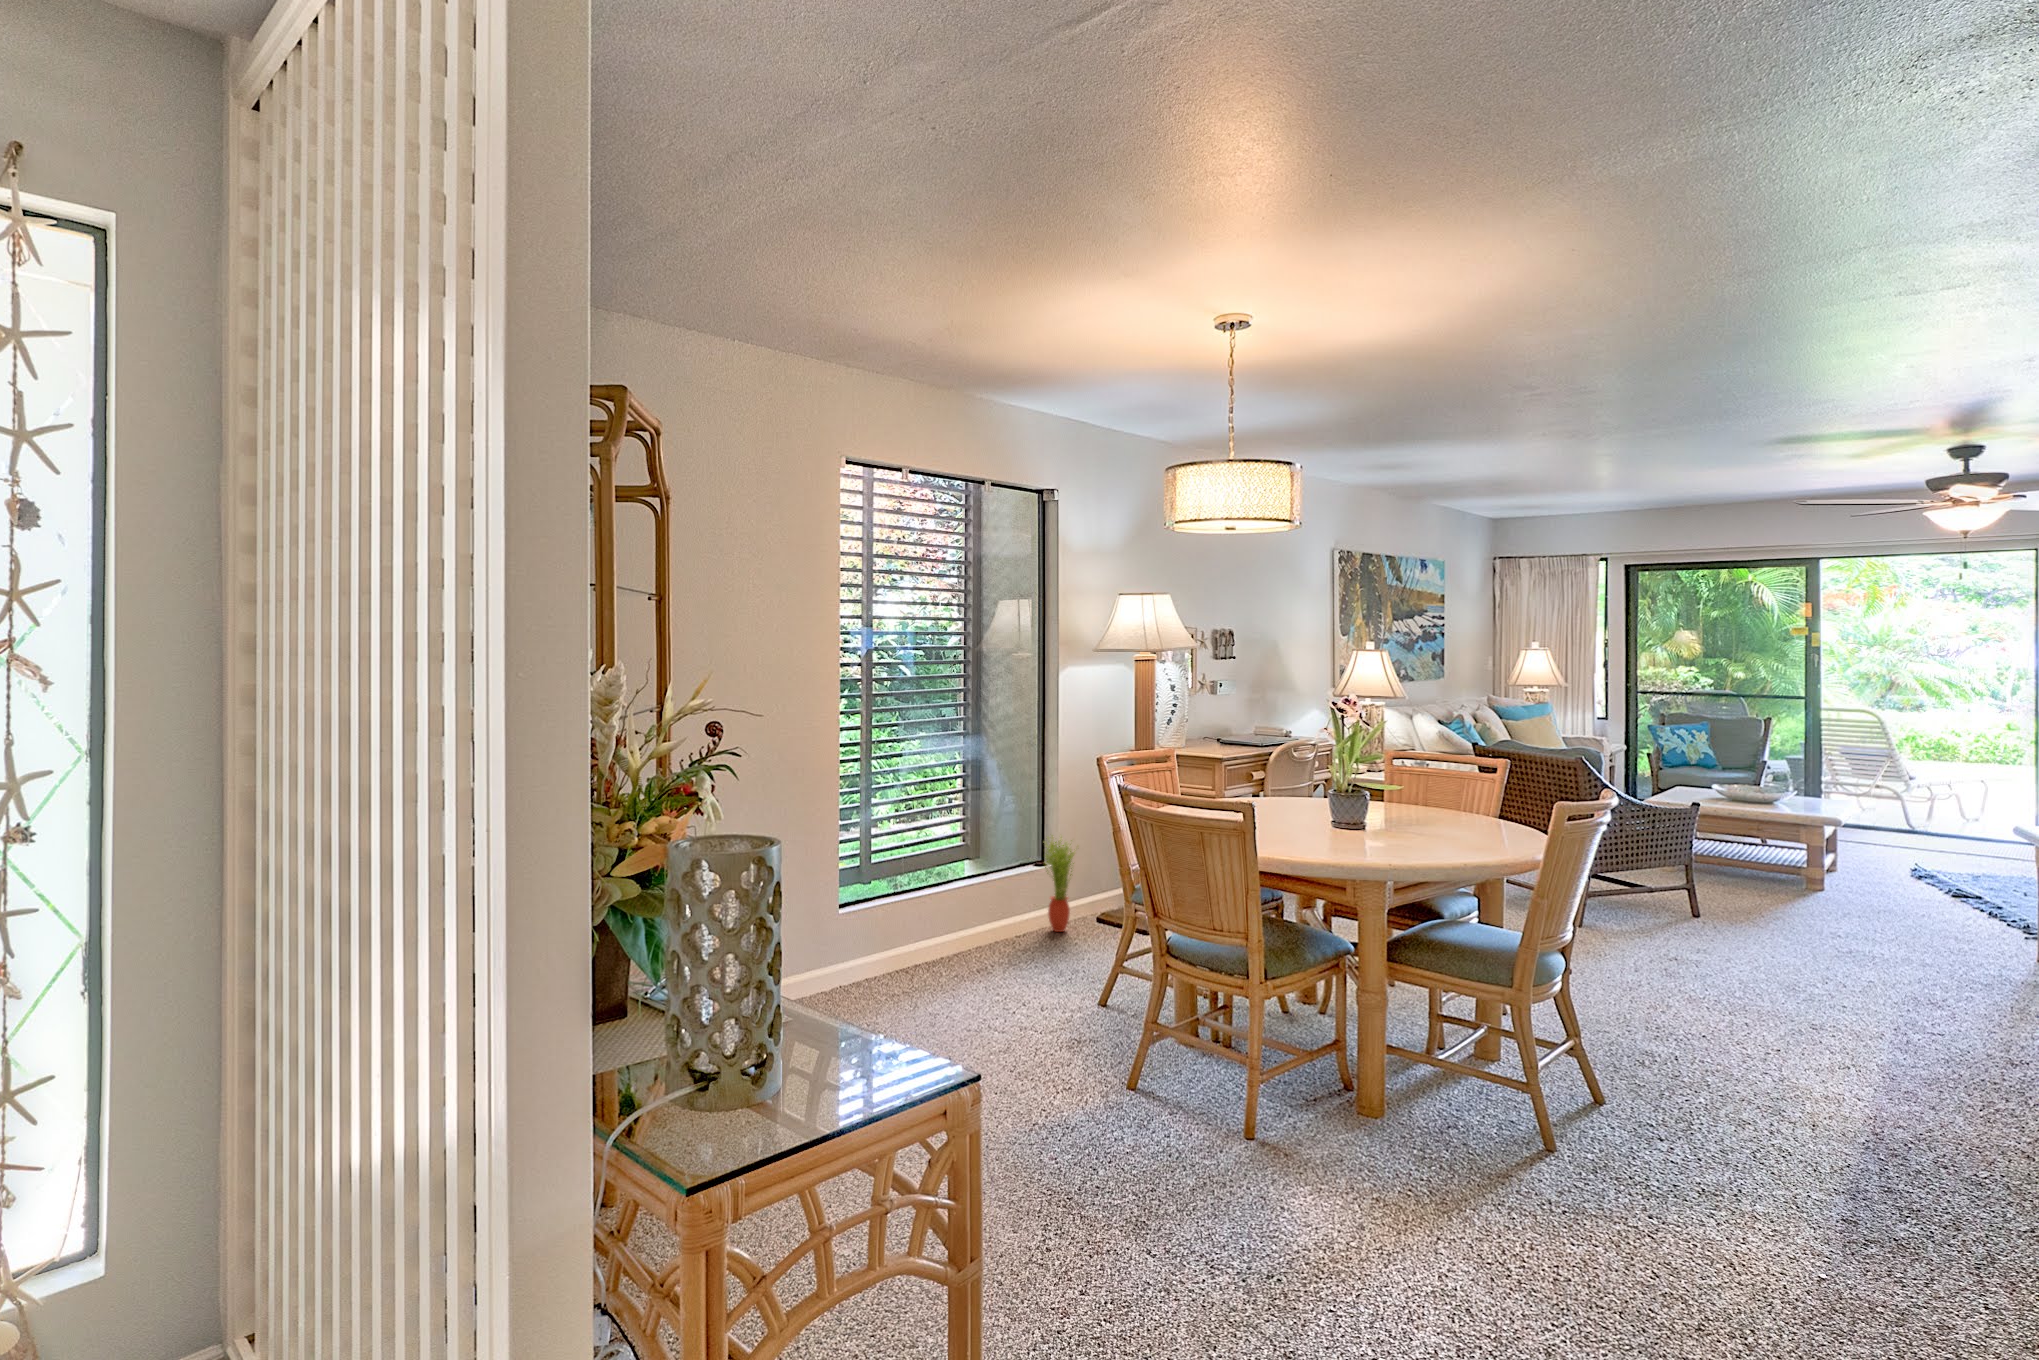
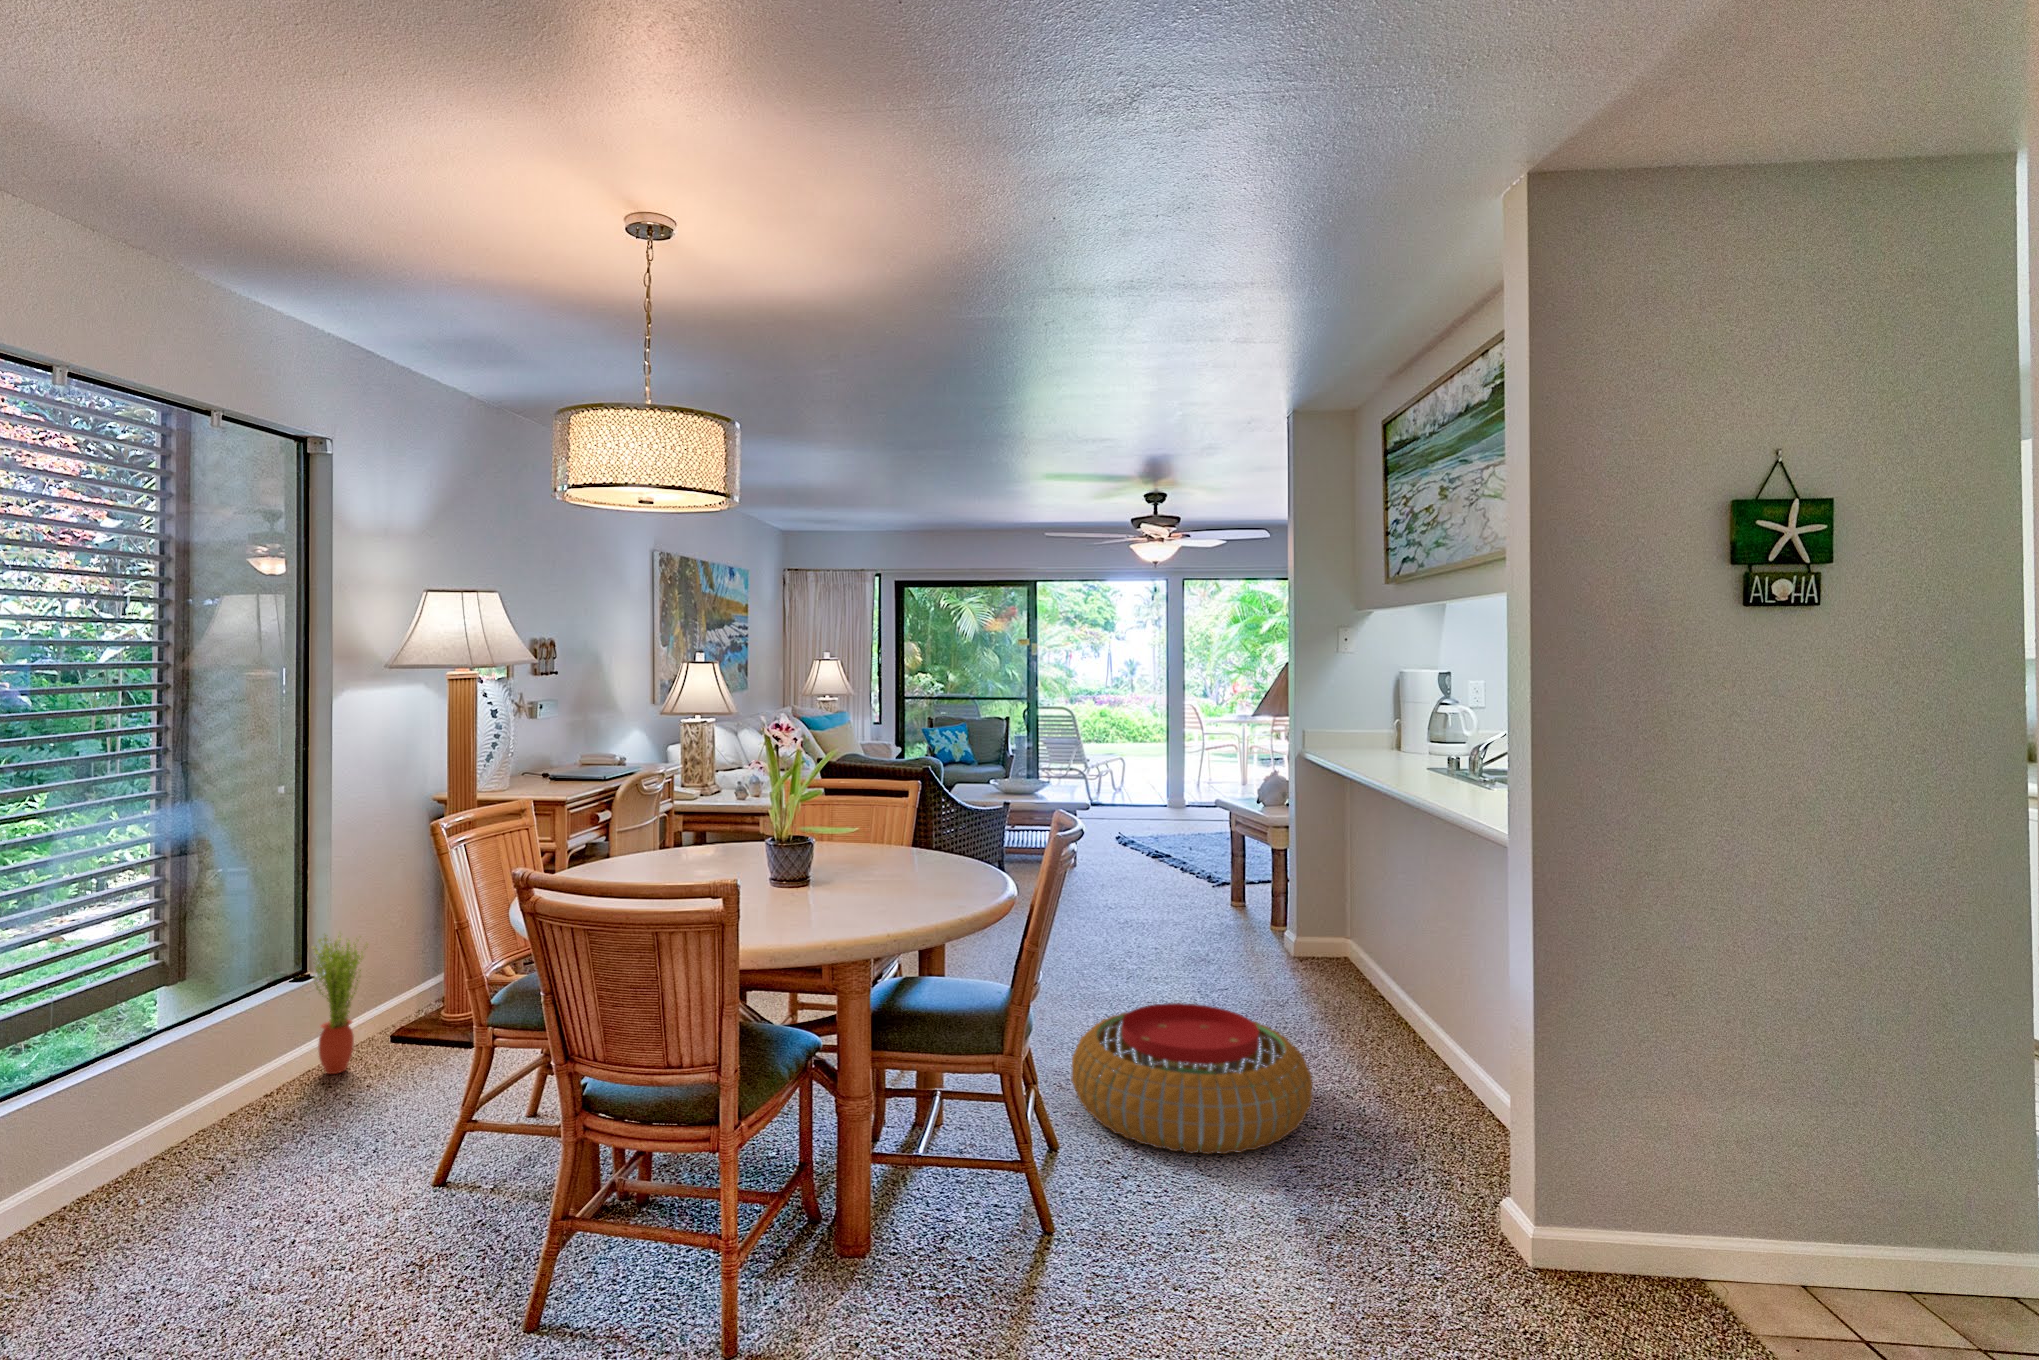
pouf: none [1641,1003,1949,1161] -> present [1071,1003,1313,1154]

